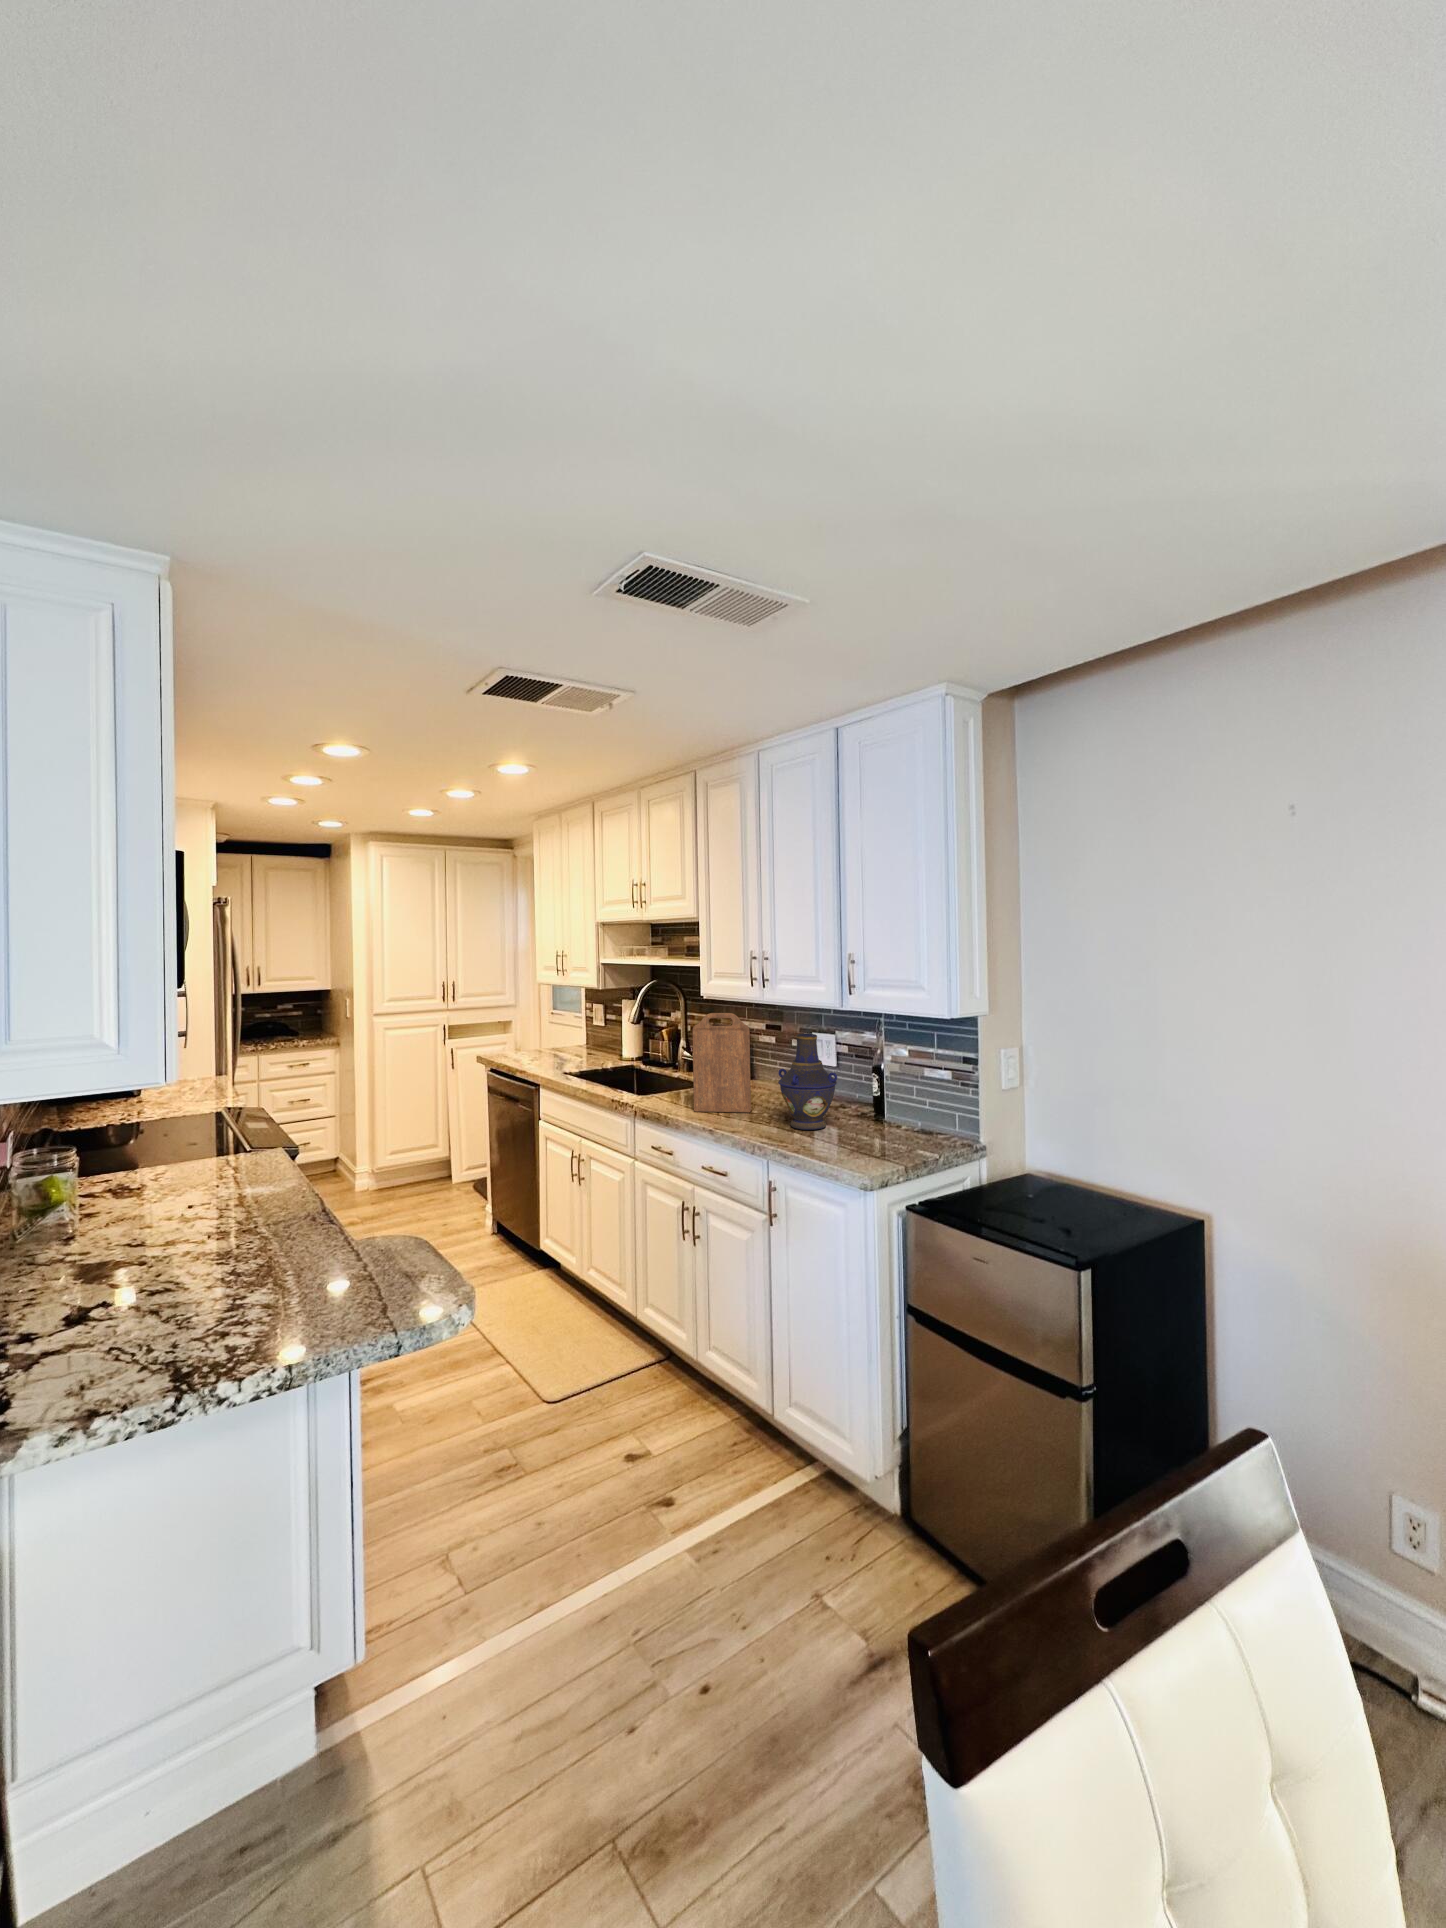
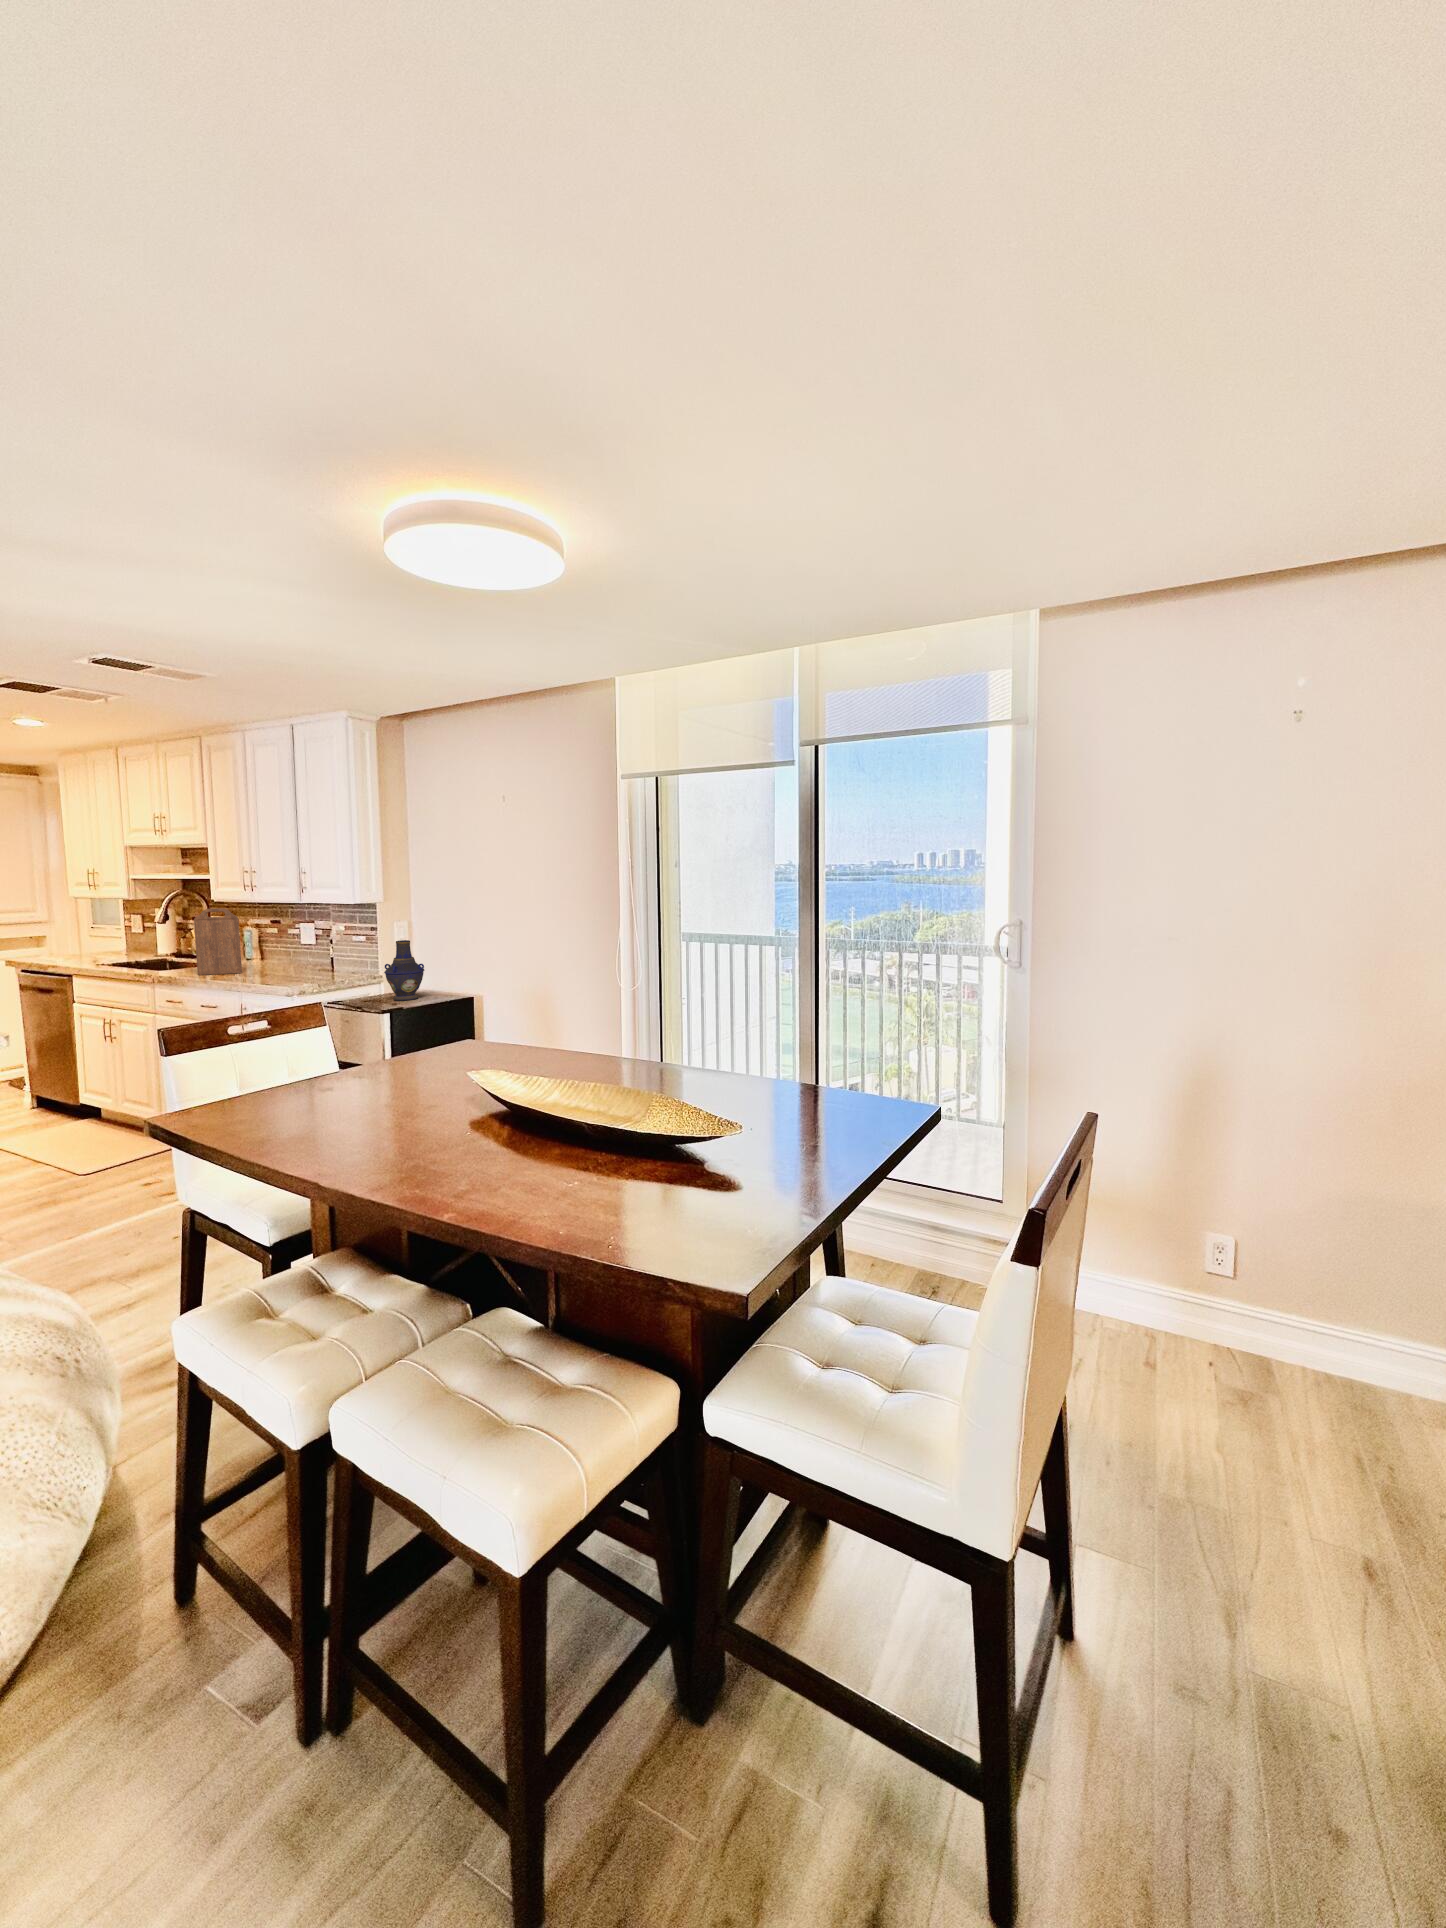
vase: present [778,1034,837,1130] -> present [384,940,424,1001]

